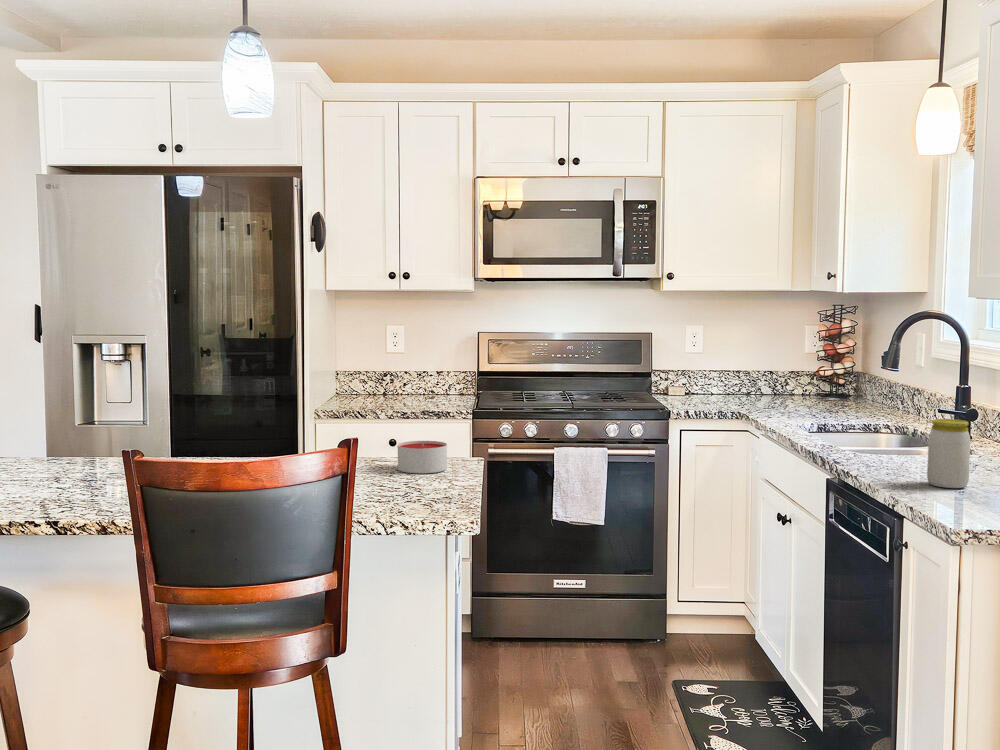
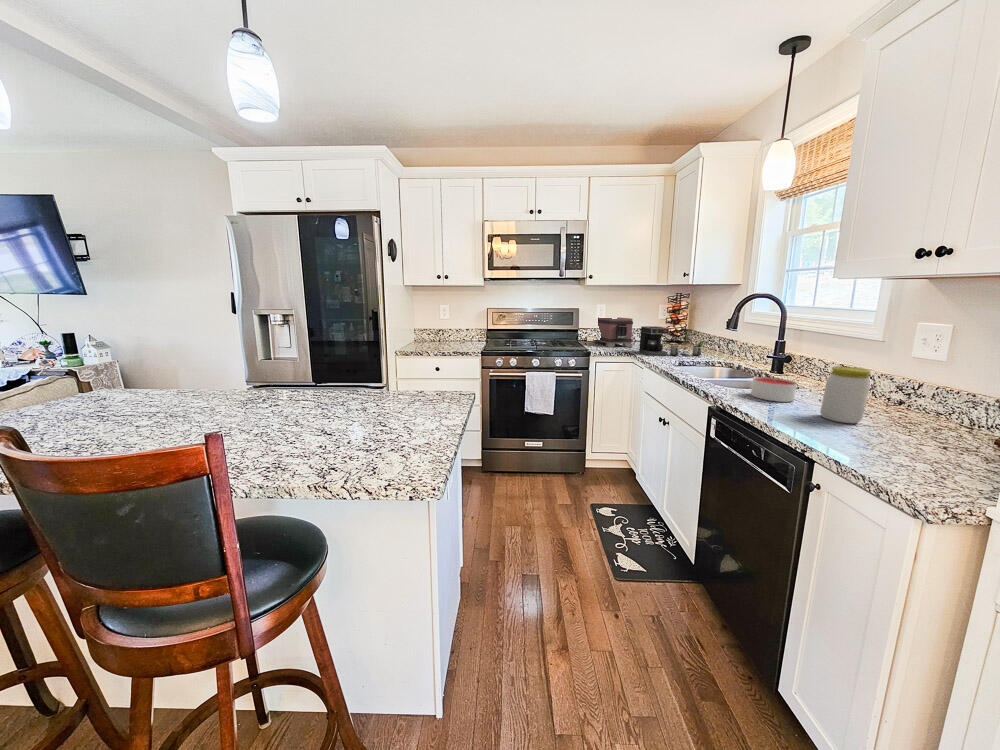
toaster: none [680,347,751,402] -> present [592,317,633,347]
coffee maker: none [757,365,865,417] -> present [639,326,704,356]
candle: present [398,441,447,473] -> present [751,377,797,402]

